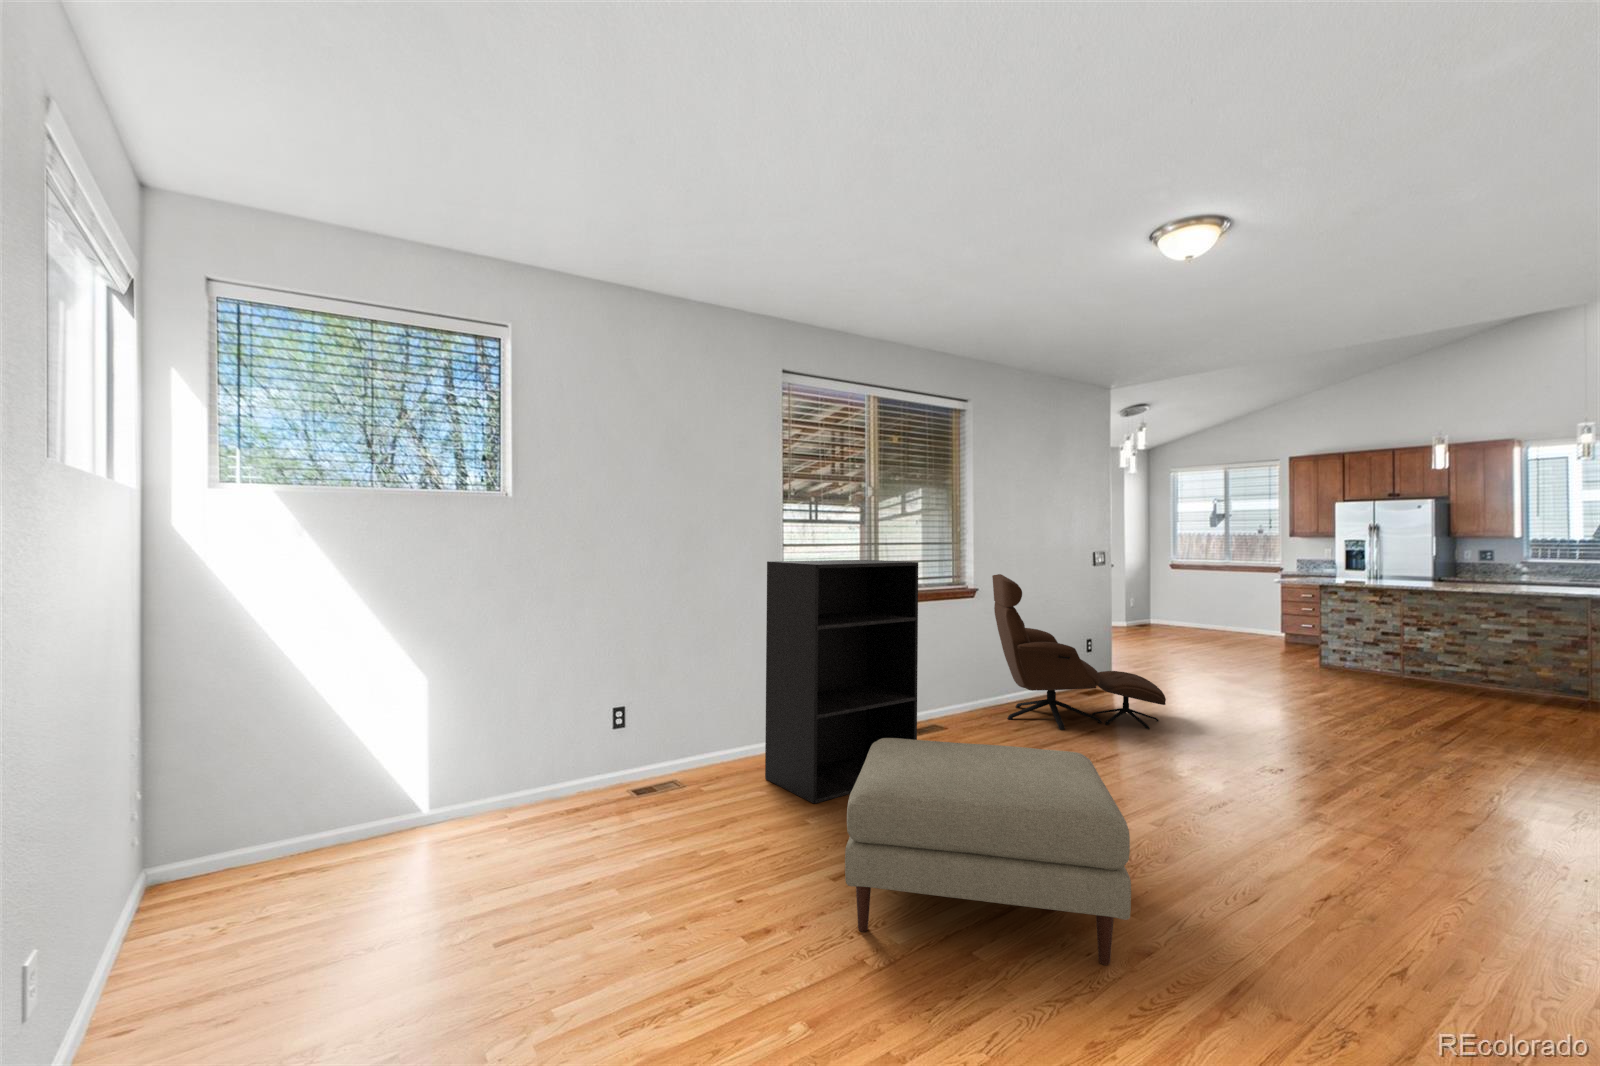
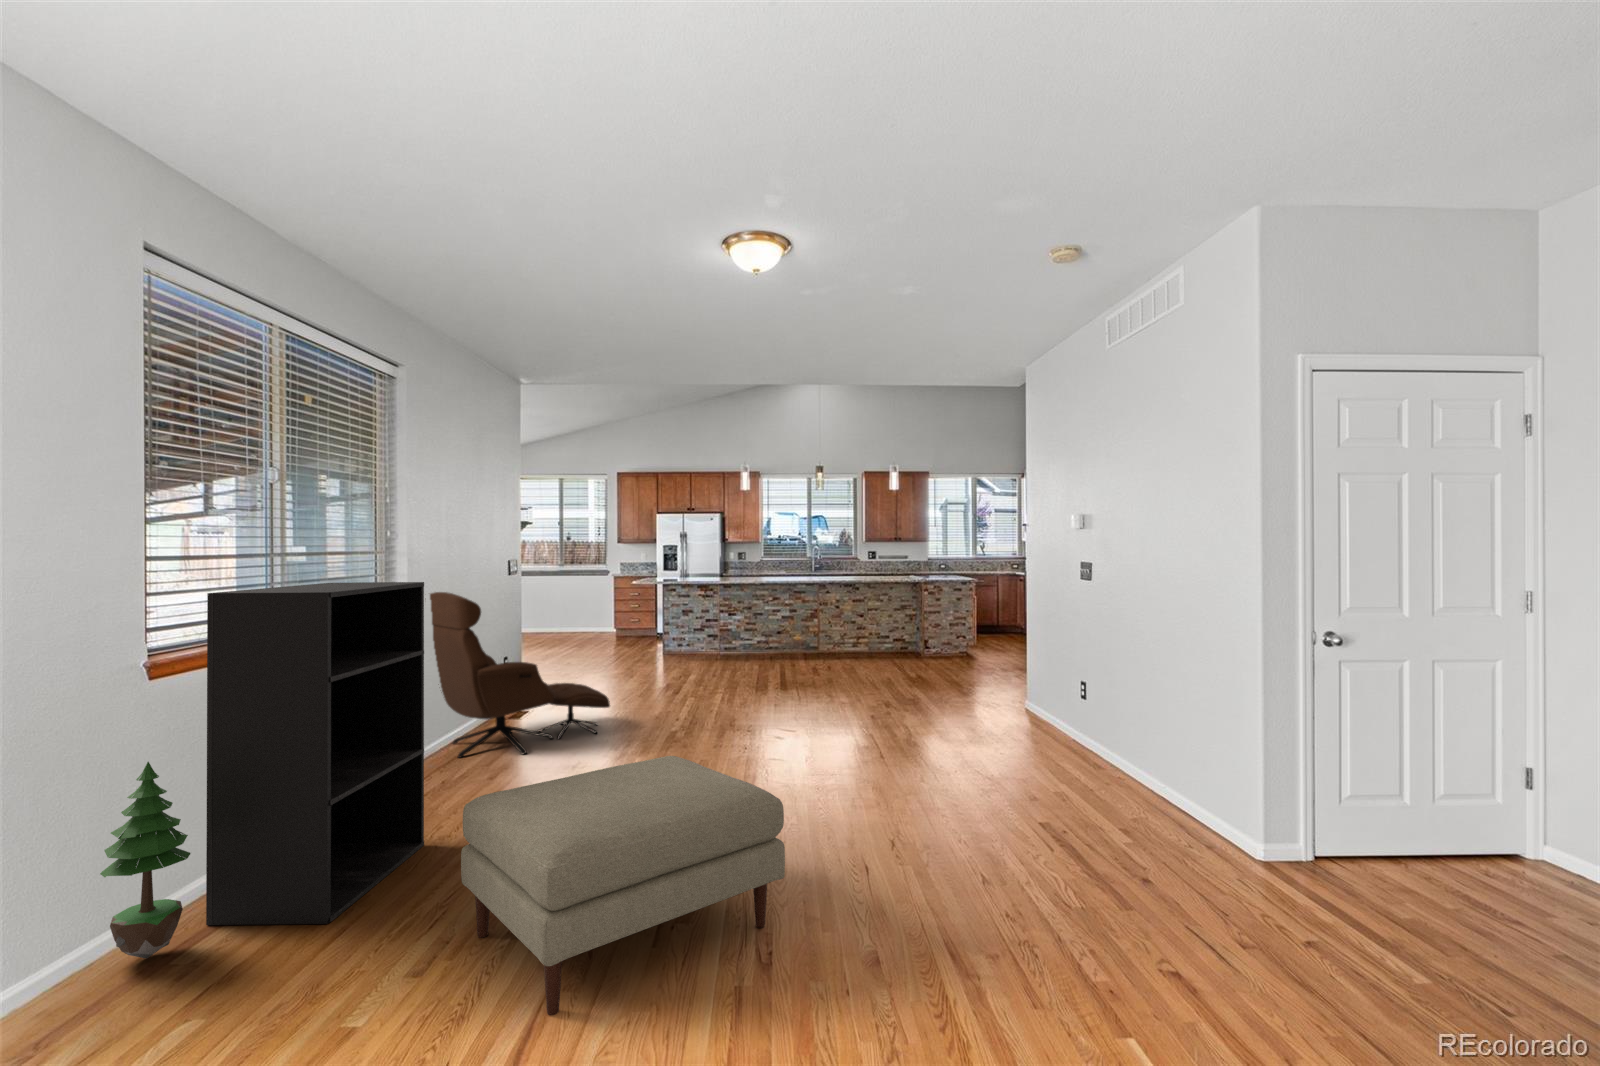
potted tree: none [706,664,750,786] -> present [100,762,191,959]

